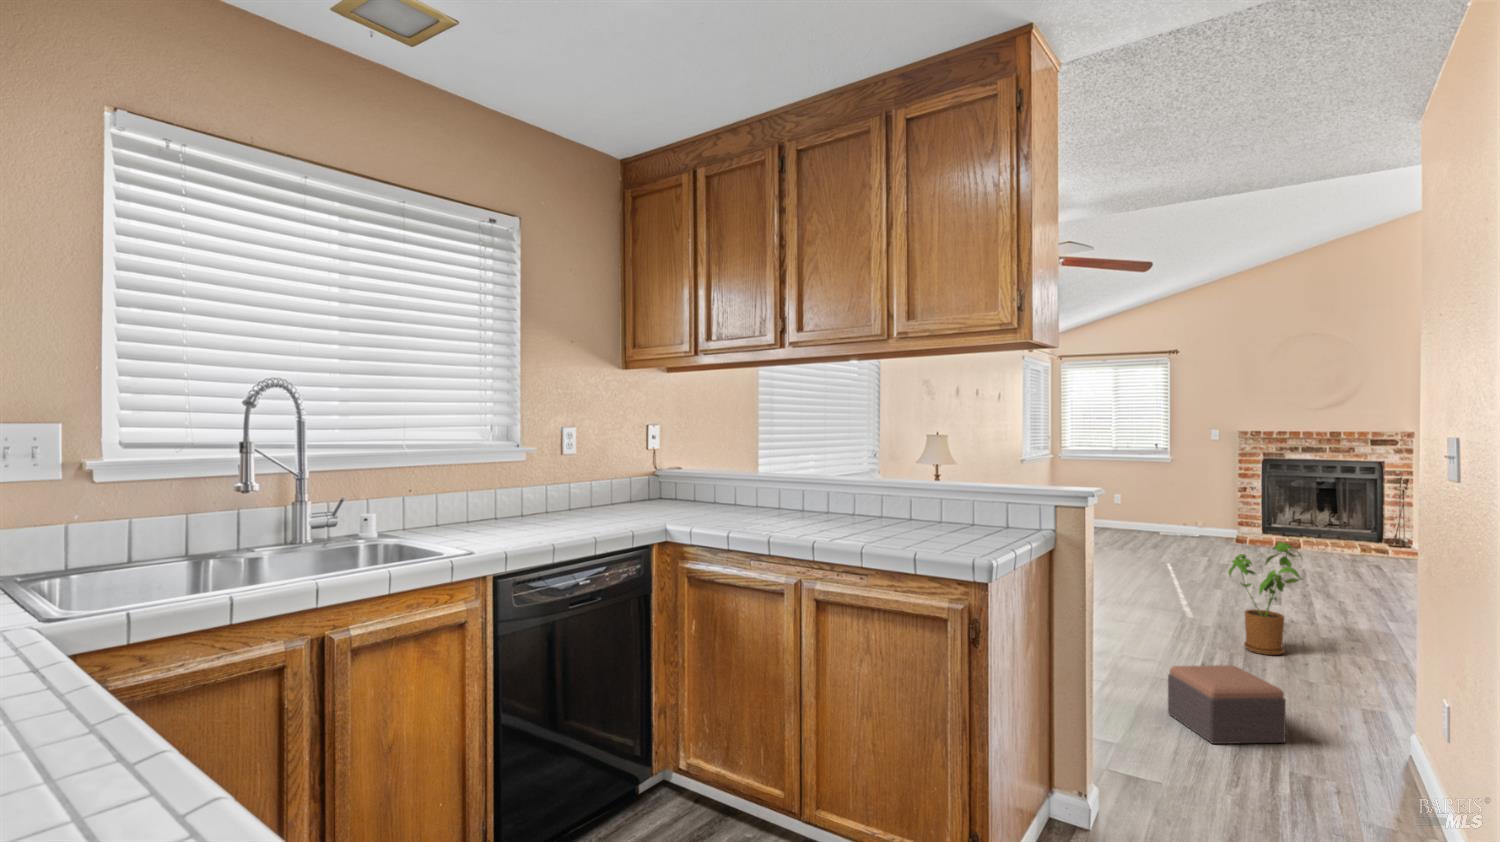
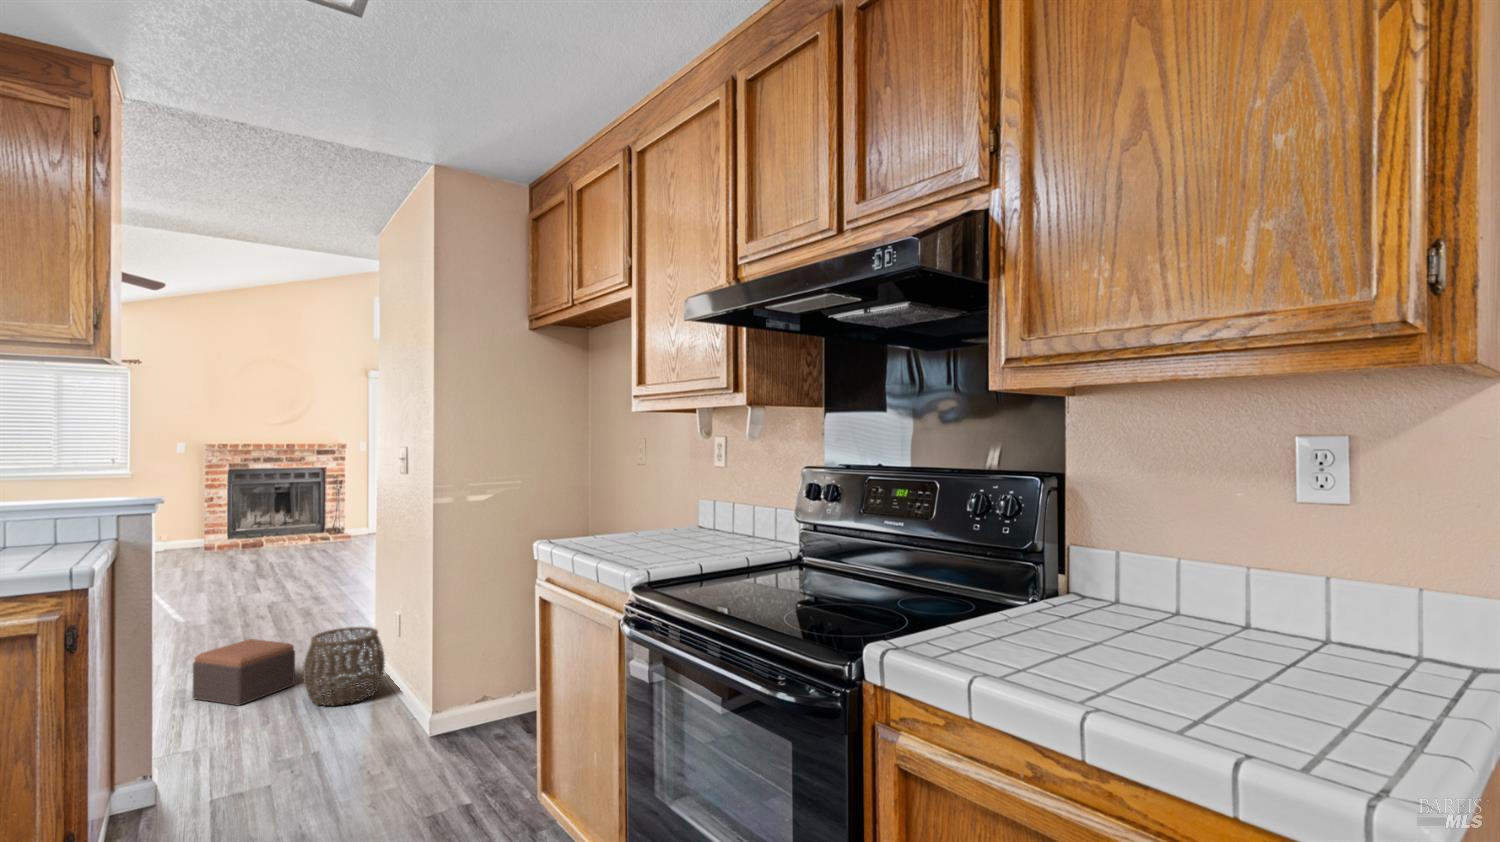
house plant: present [1228,542,1302,655] -> none [226,535,291,633]
woven basket: none [1287,689,1417,810] -> present [303,627,385,706]

